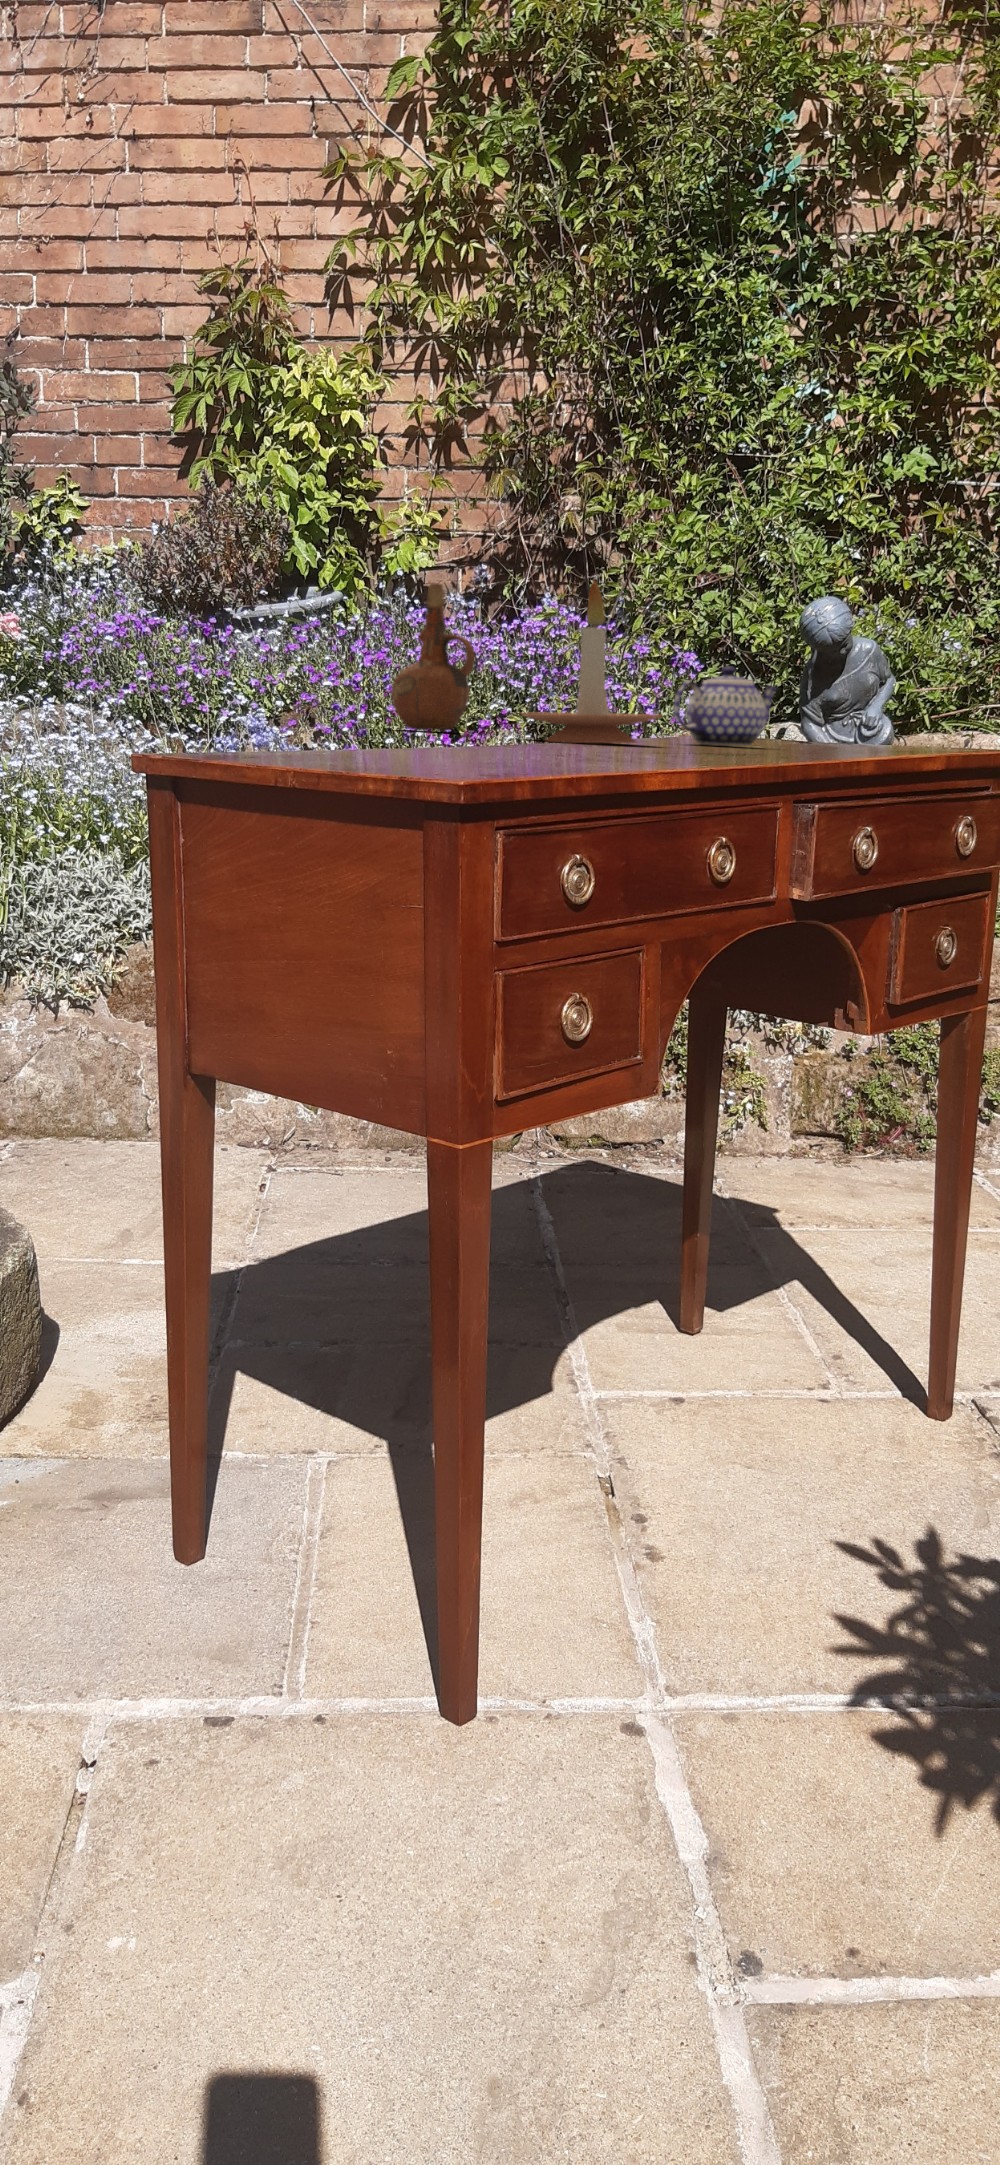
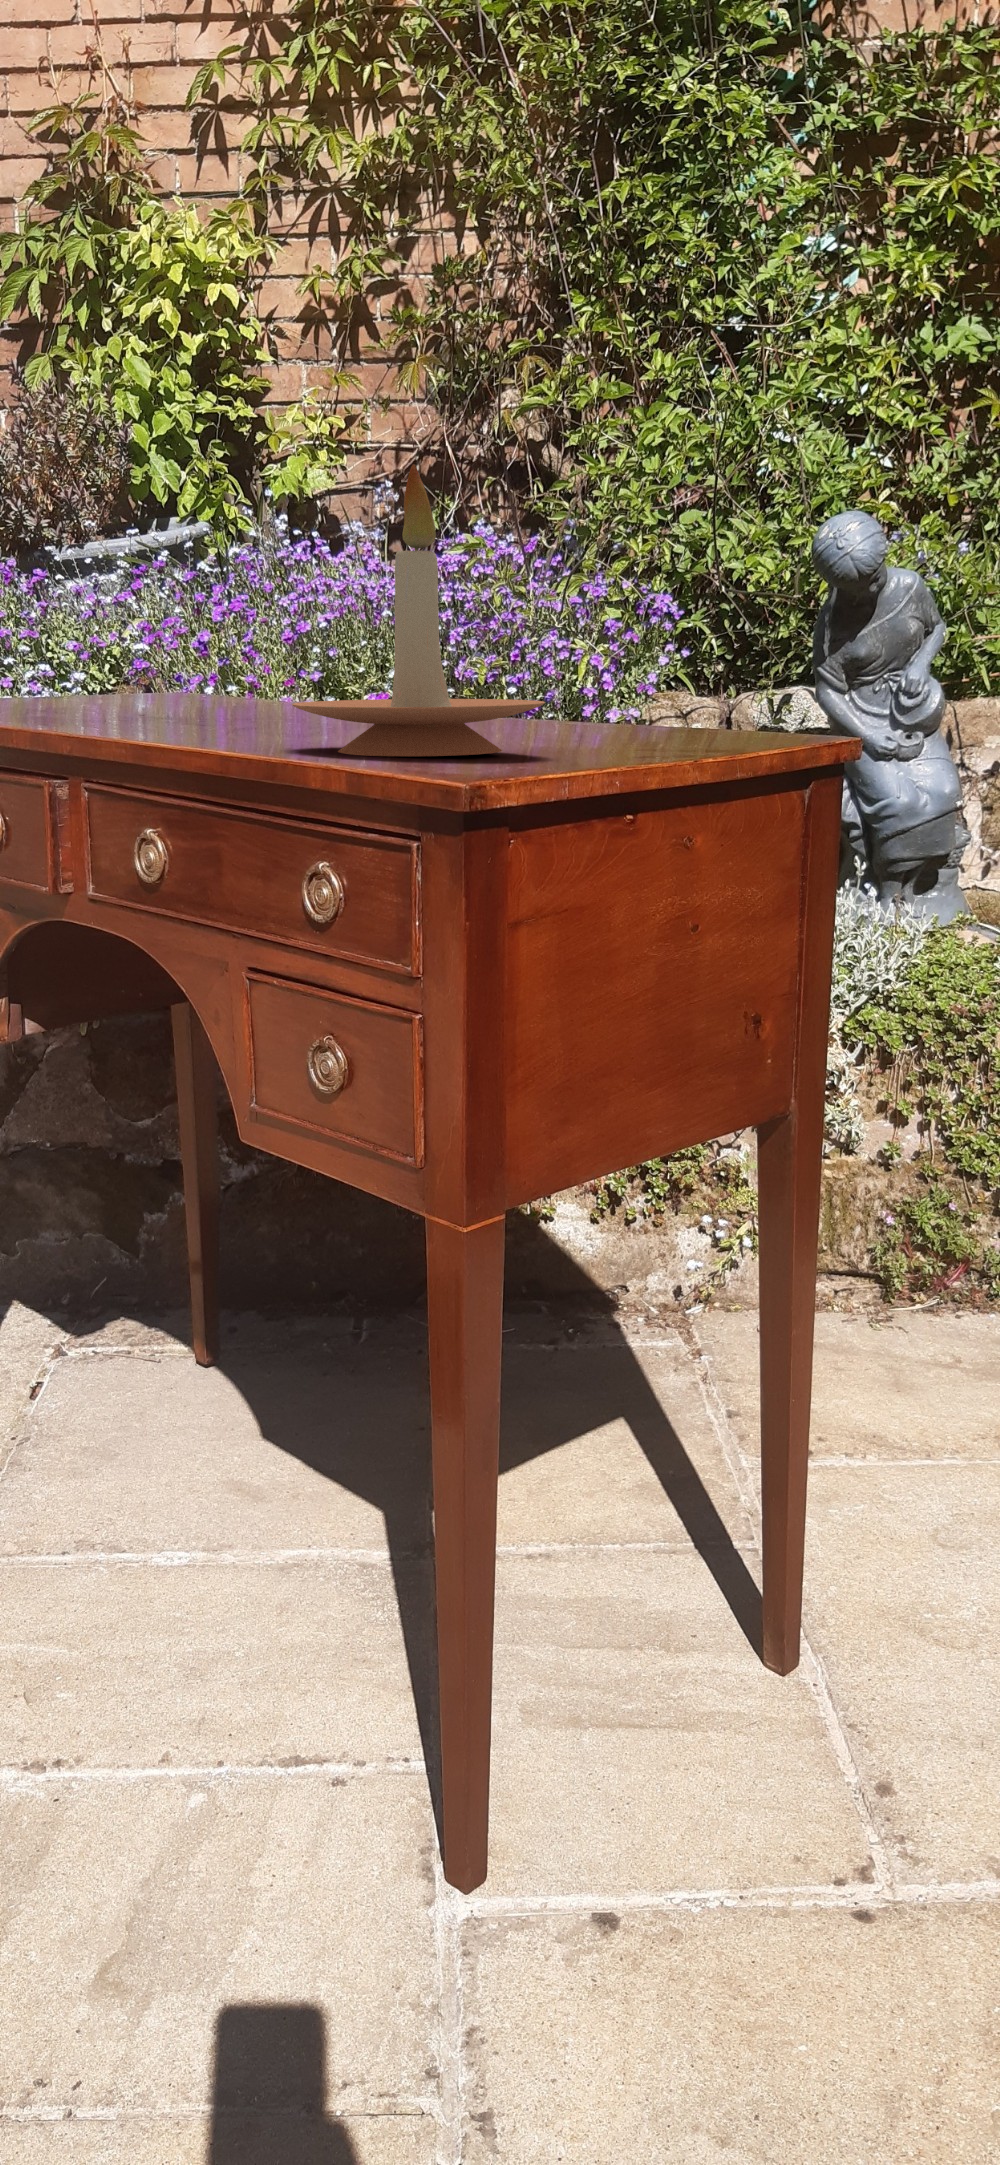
ceramic pitcher: present [391,583,475,731] -> none [111,484,247,730]
teapot: present [673,666,777,746] -> none [584,613,759,743]

